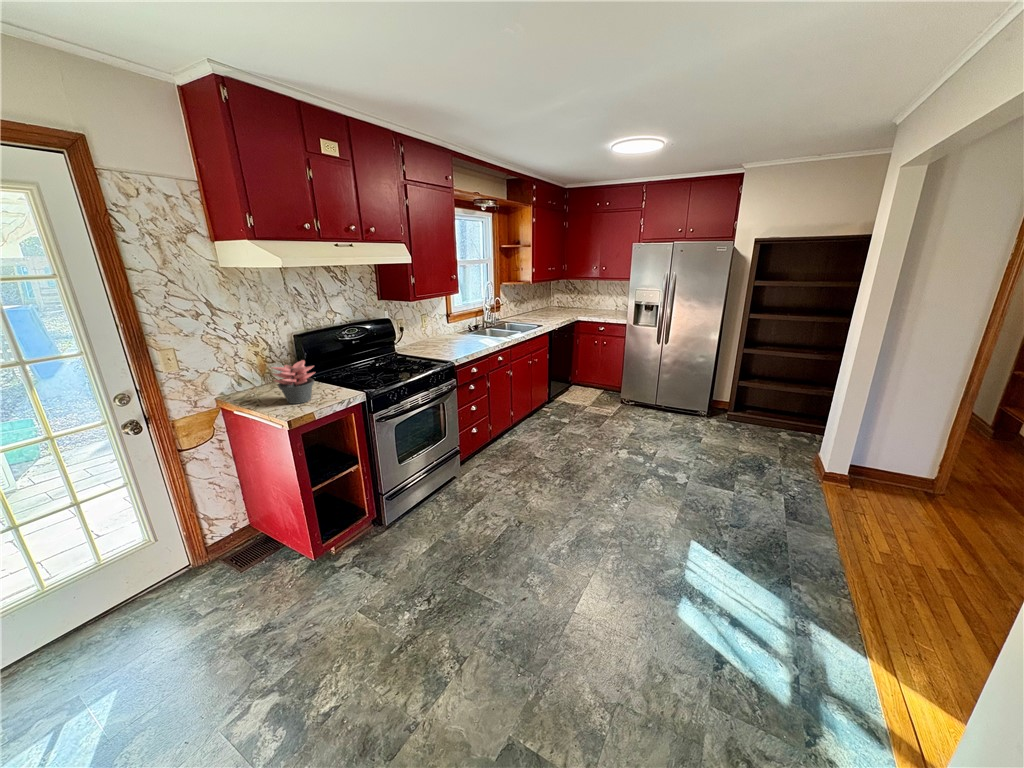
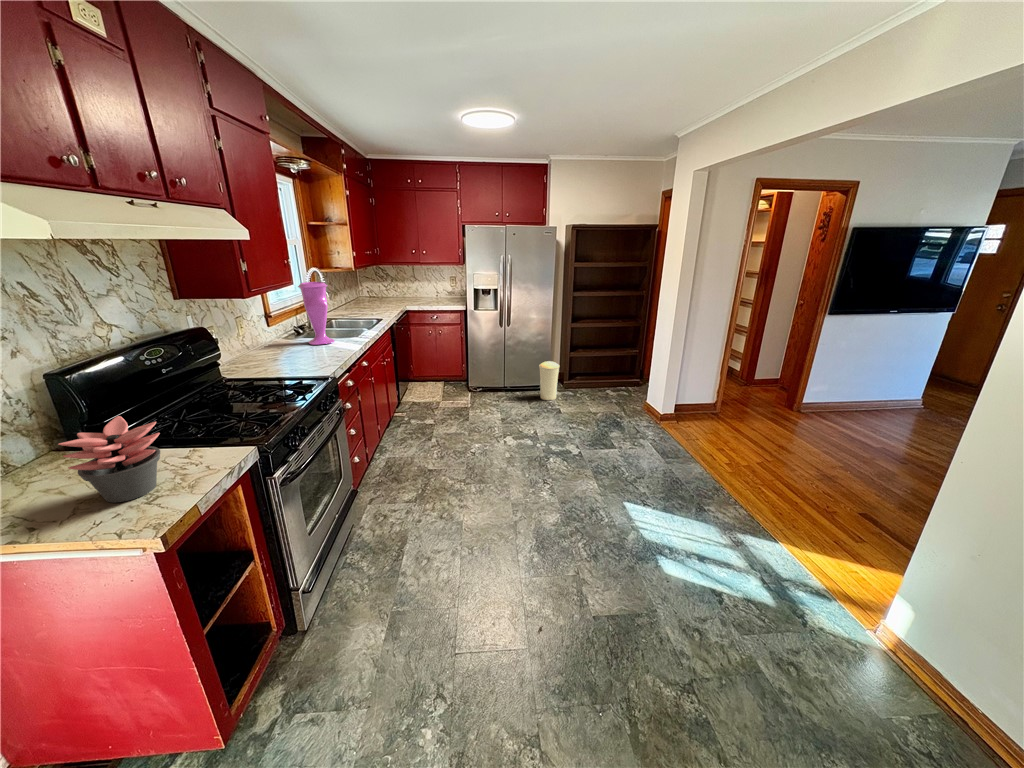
vase: none [465,293,487,340] -> present [298,282,334,345]
trash can: none [688,385,713,427] -> present [539,361,560,400]

